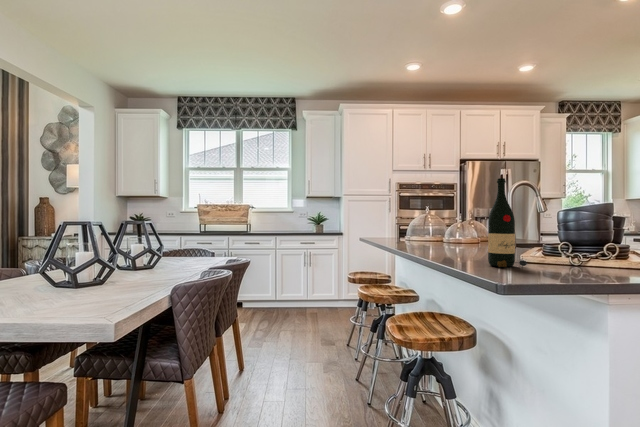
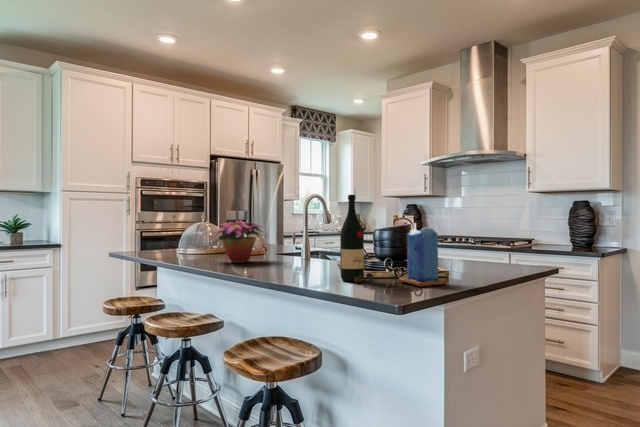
candle: none [550,205,609,278] -> present [399,223,447,286]
flower arrangement: none [409,211,466,248] -> present [215,221,263,263]

